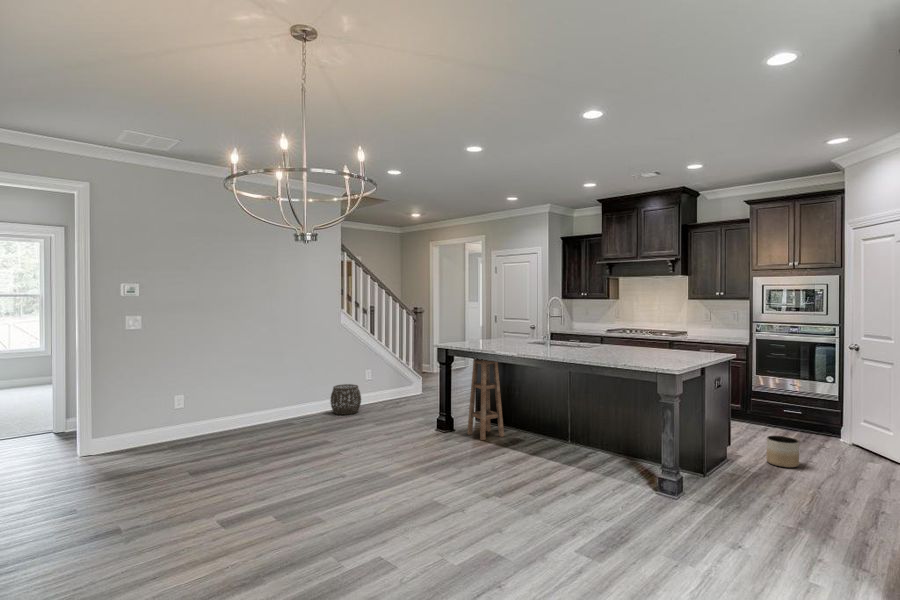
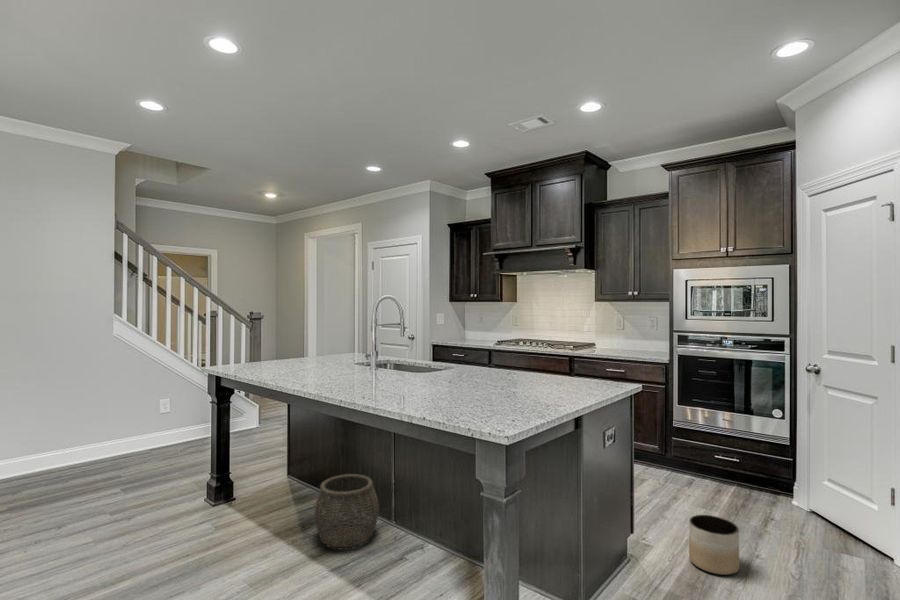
bar stool: present [467,358,504,440] -> none [251,378,305,522]
woven basket: present [330,384,361,415] -> present [315,474,379,548]

